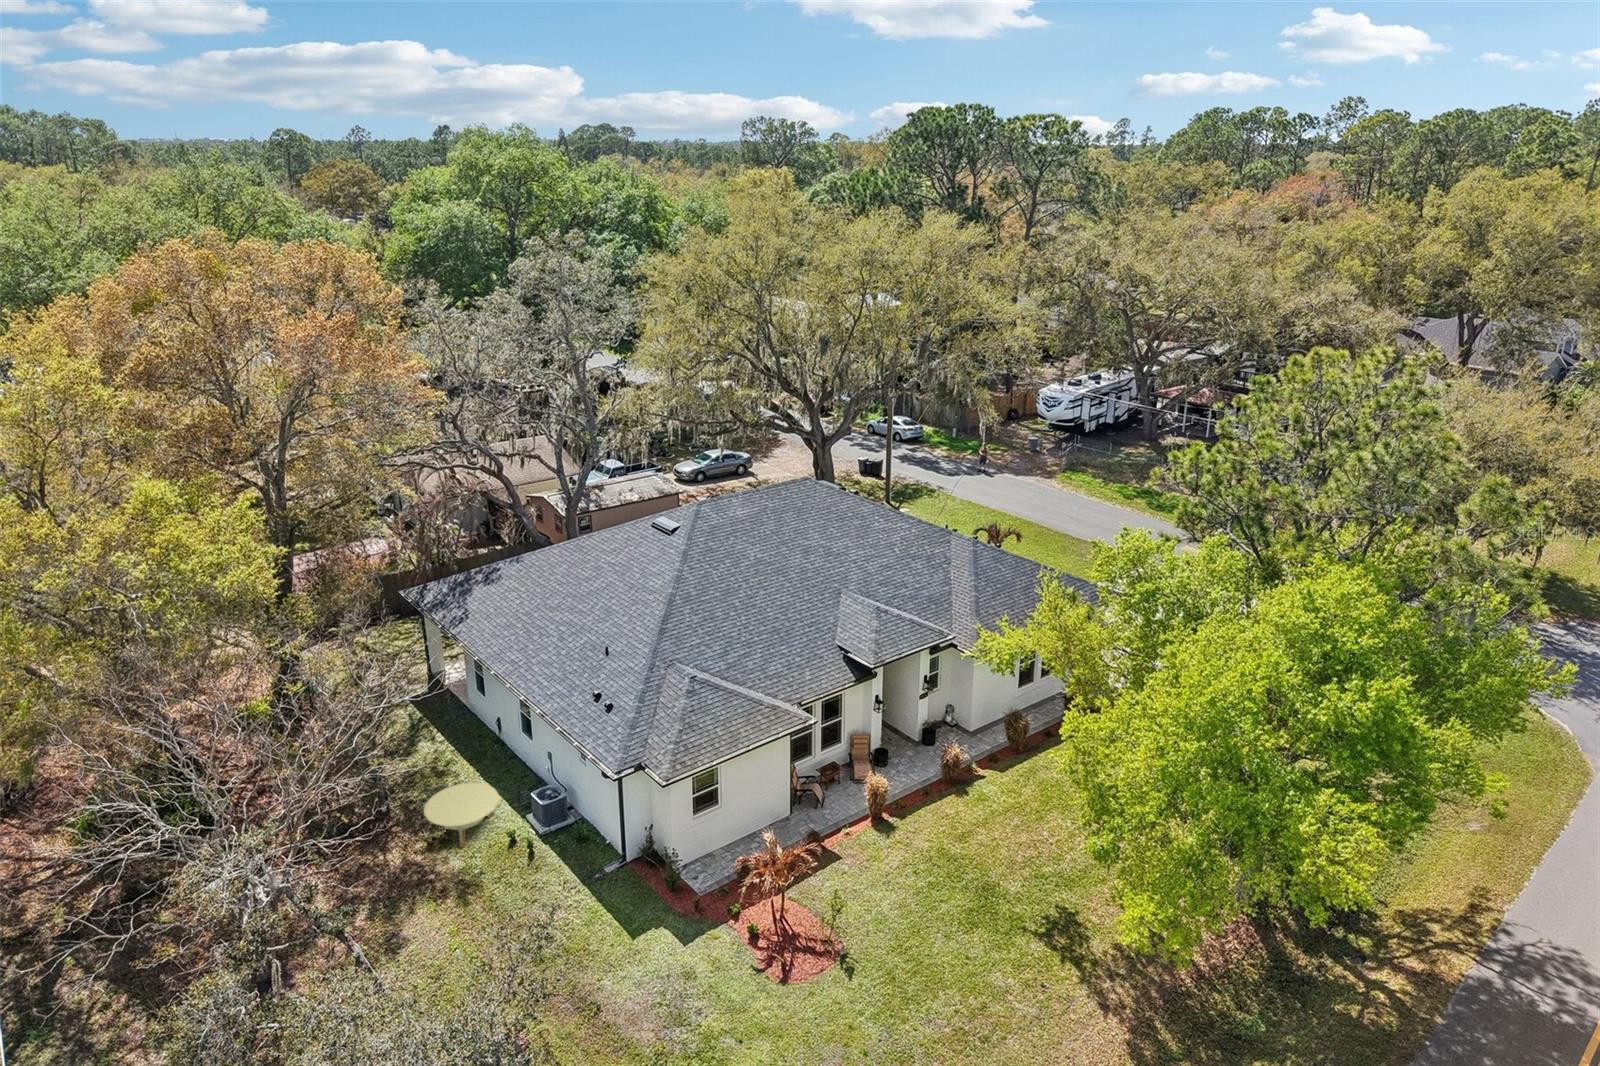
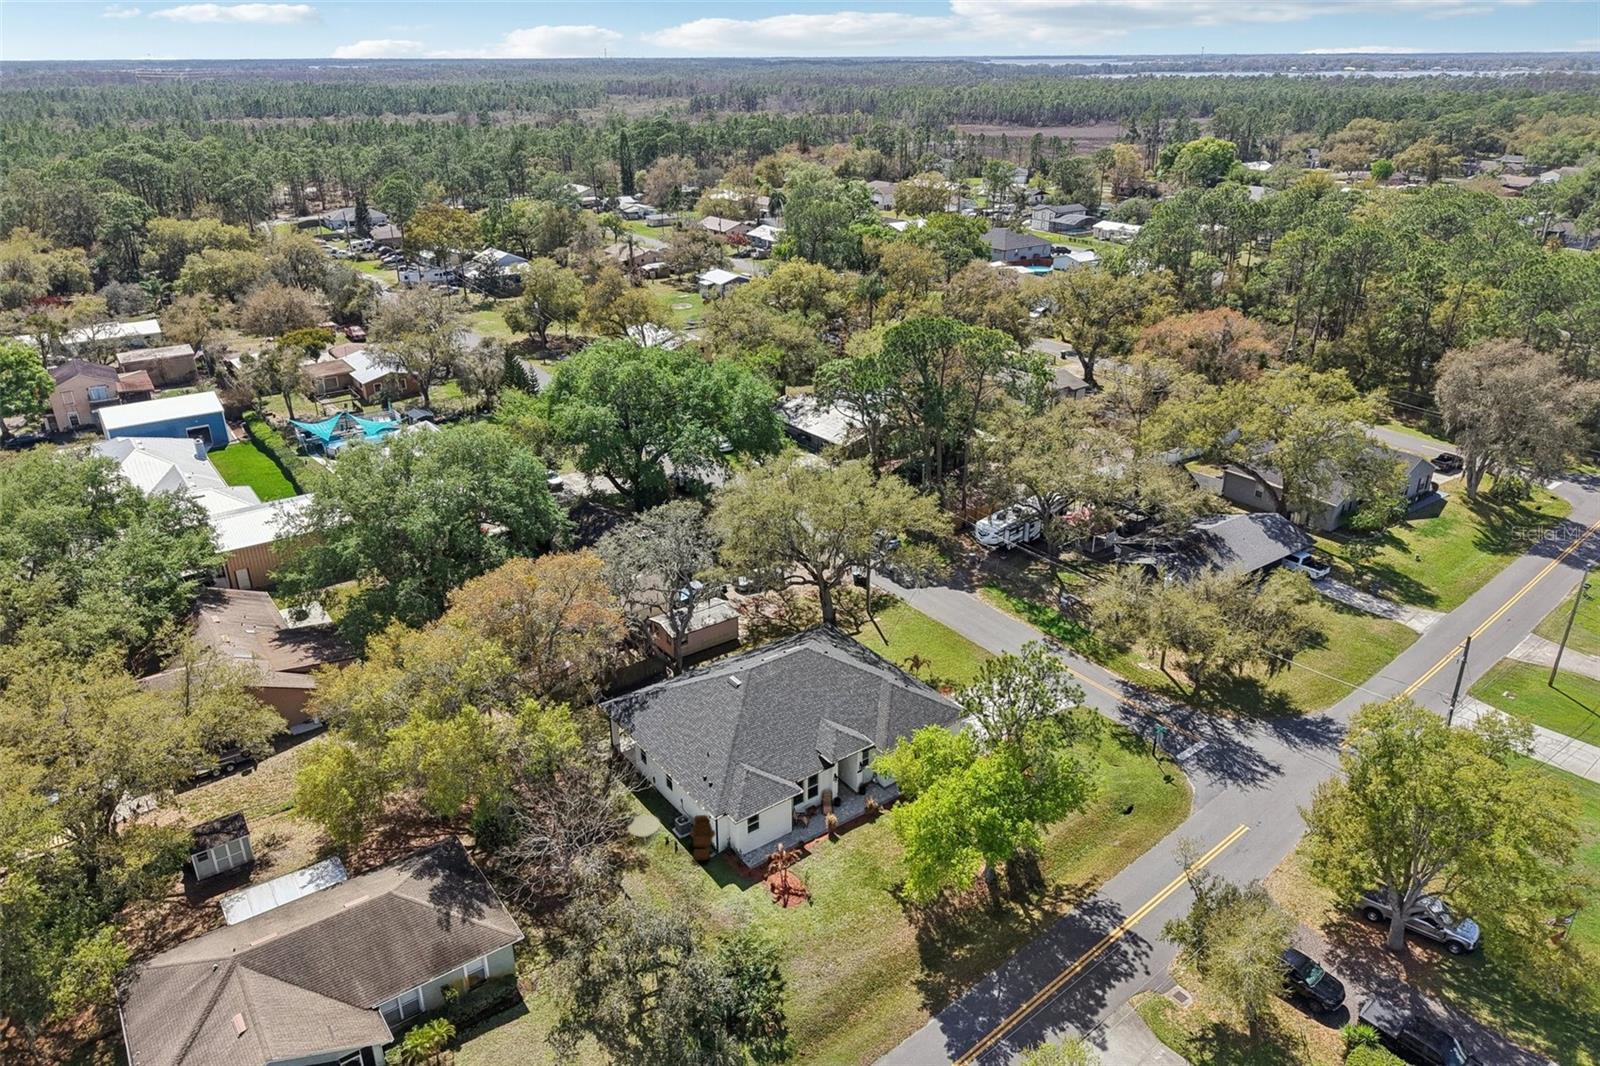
lounge chair: none [562,775,621,886] -> present [690,815,715,861]

